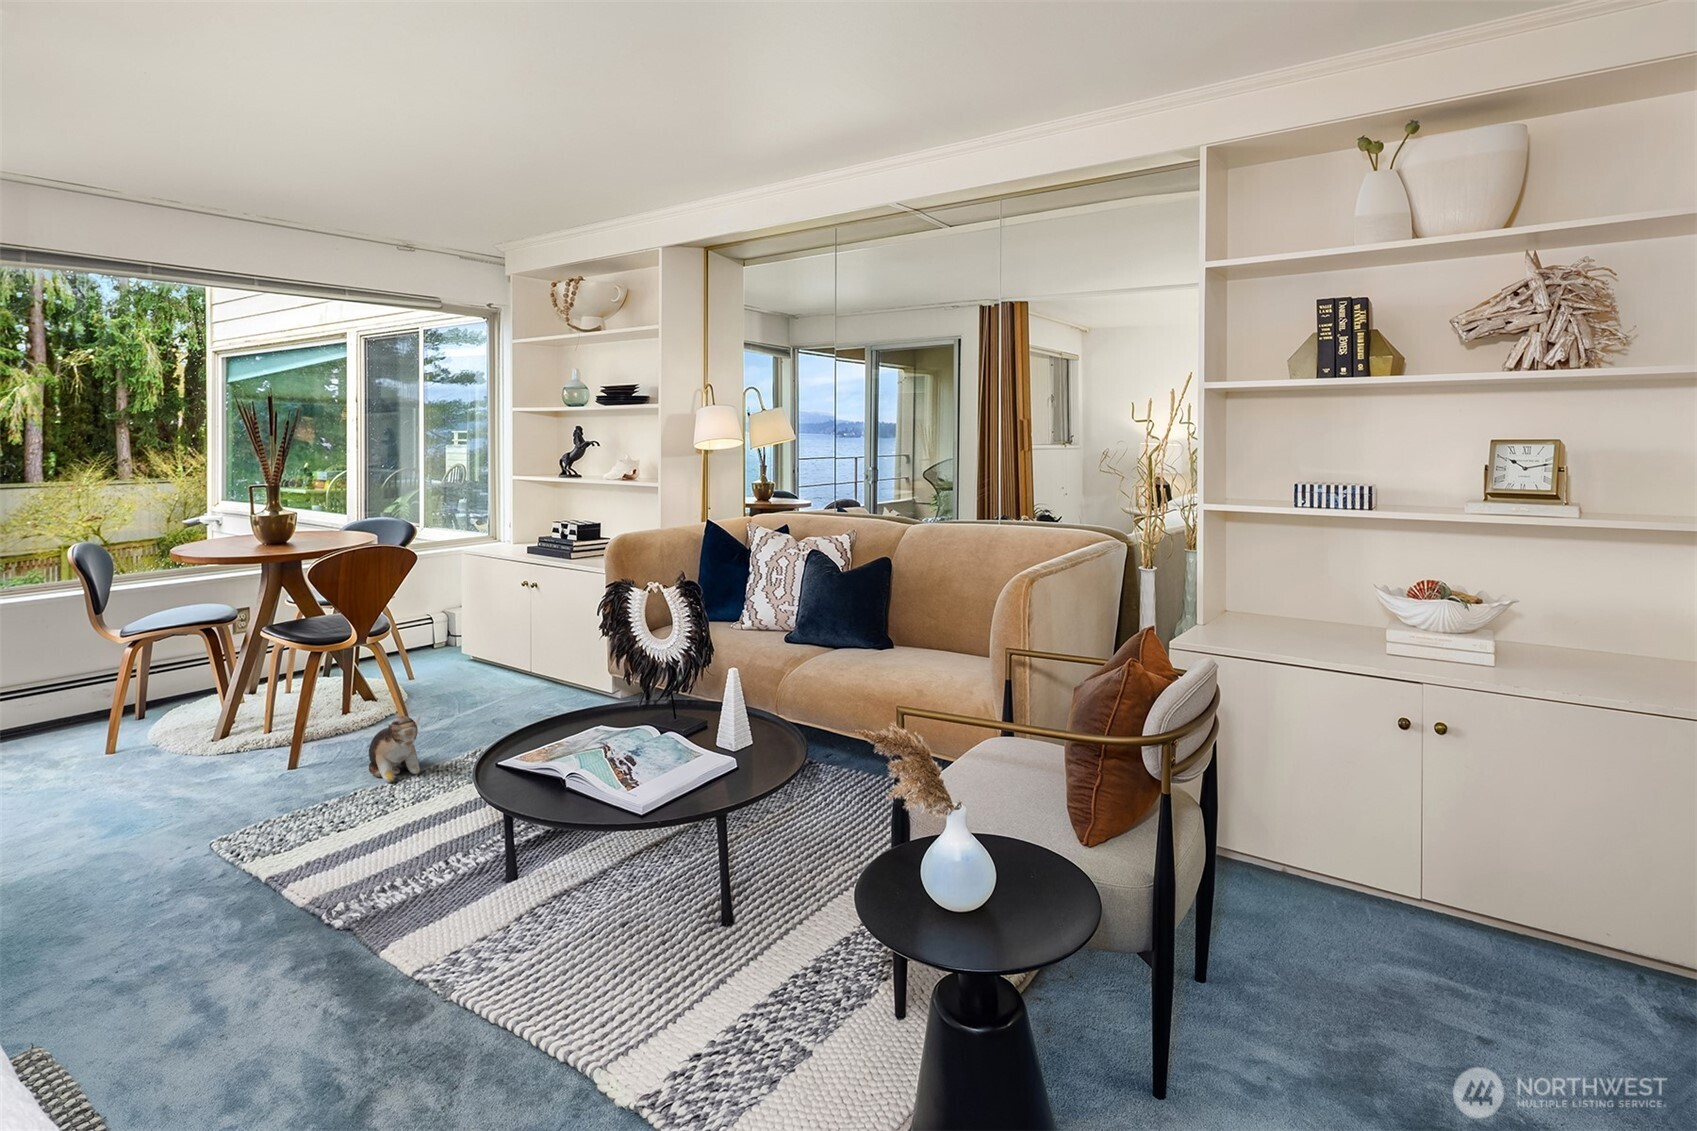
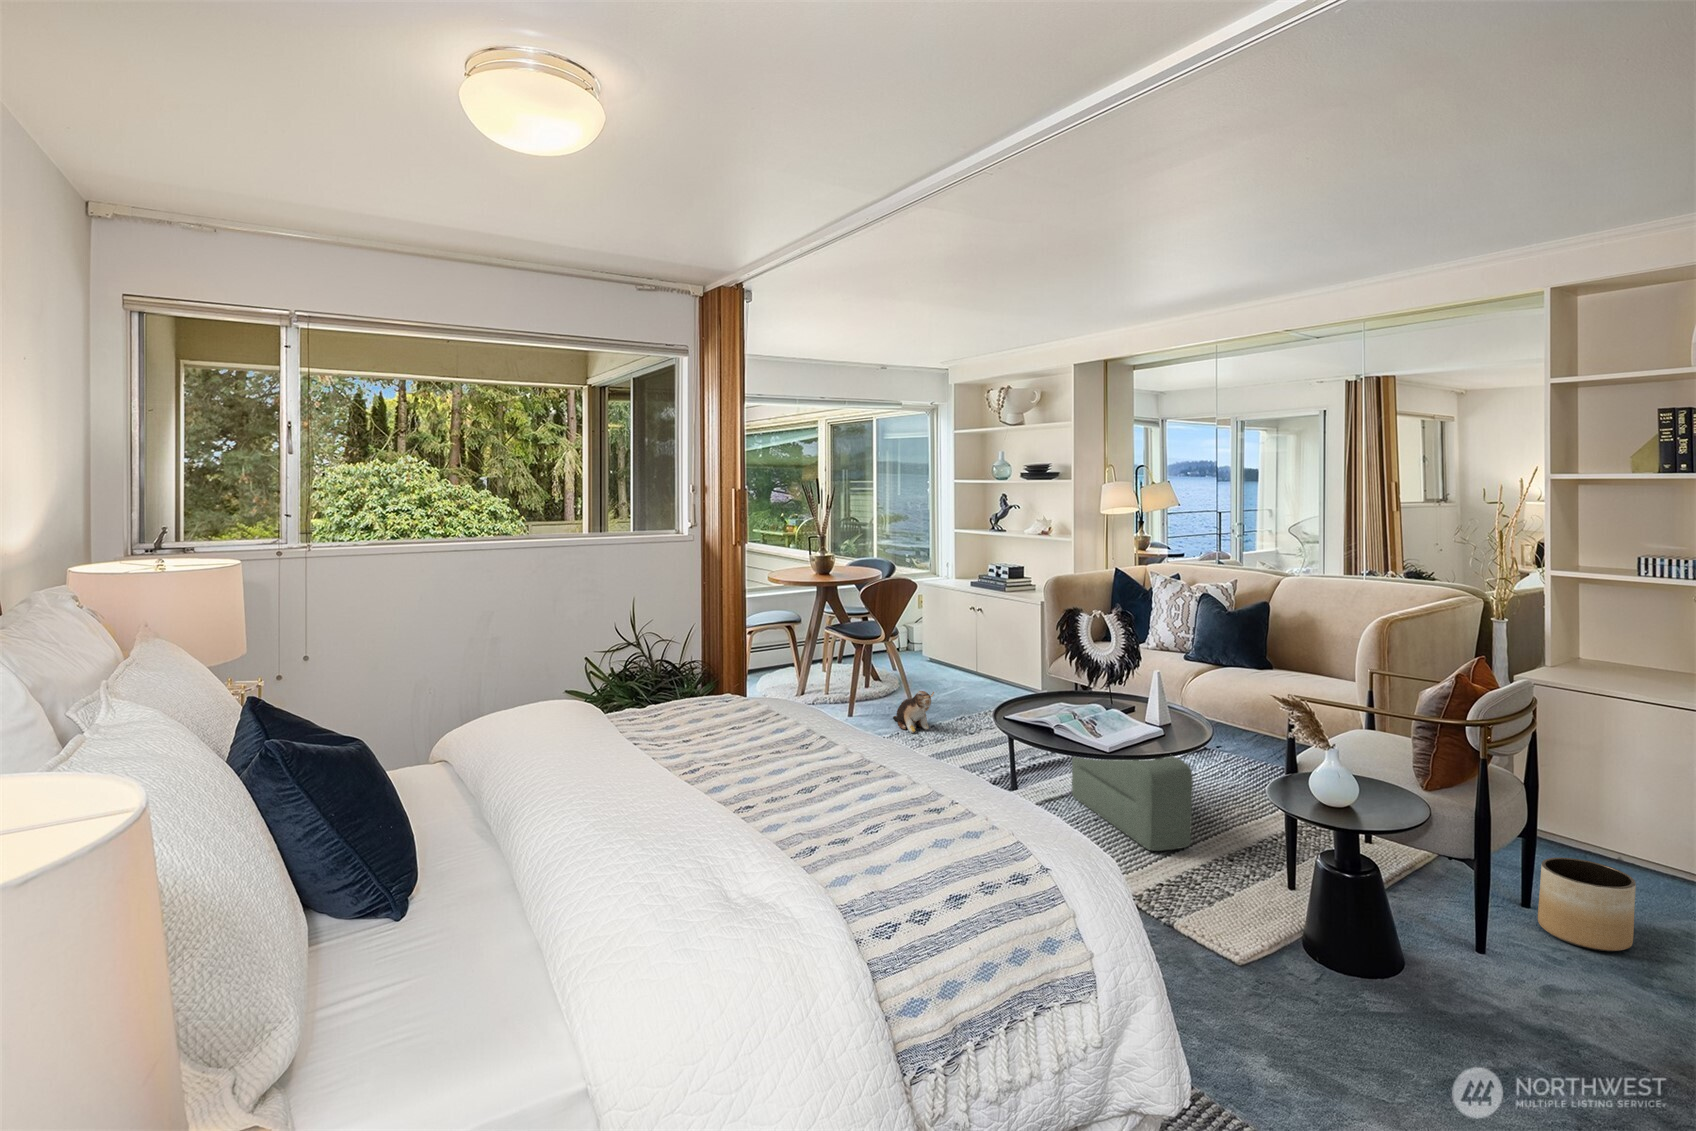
pouf: none [596,760,761,976] -> present [1072,754,1193,851]
planter: none [1228,910,1349,1056] -> present [1538,858,1636,951]

